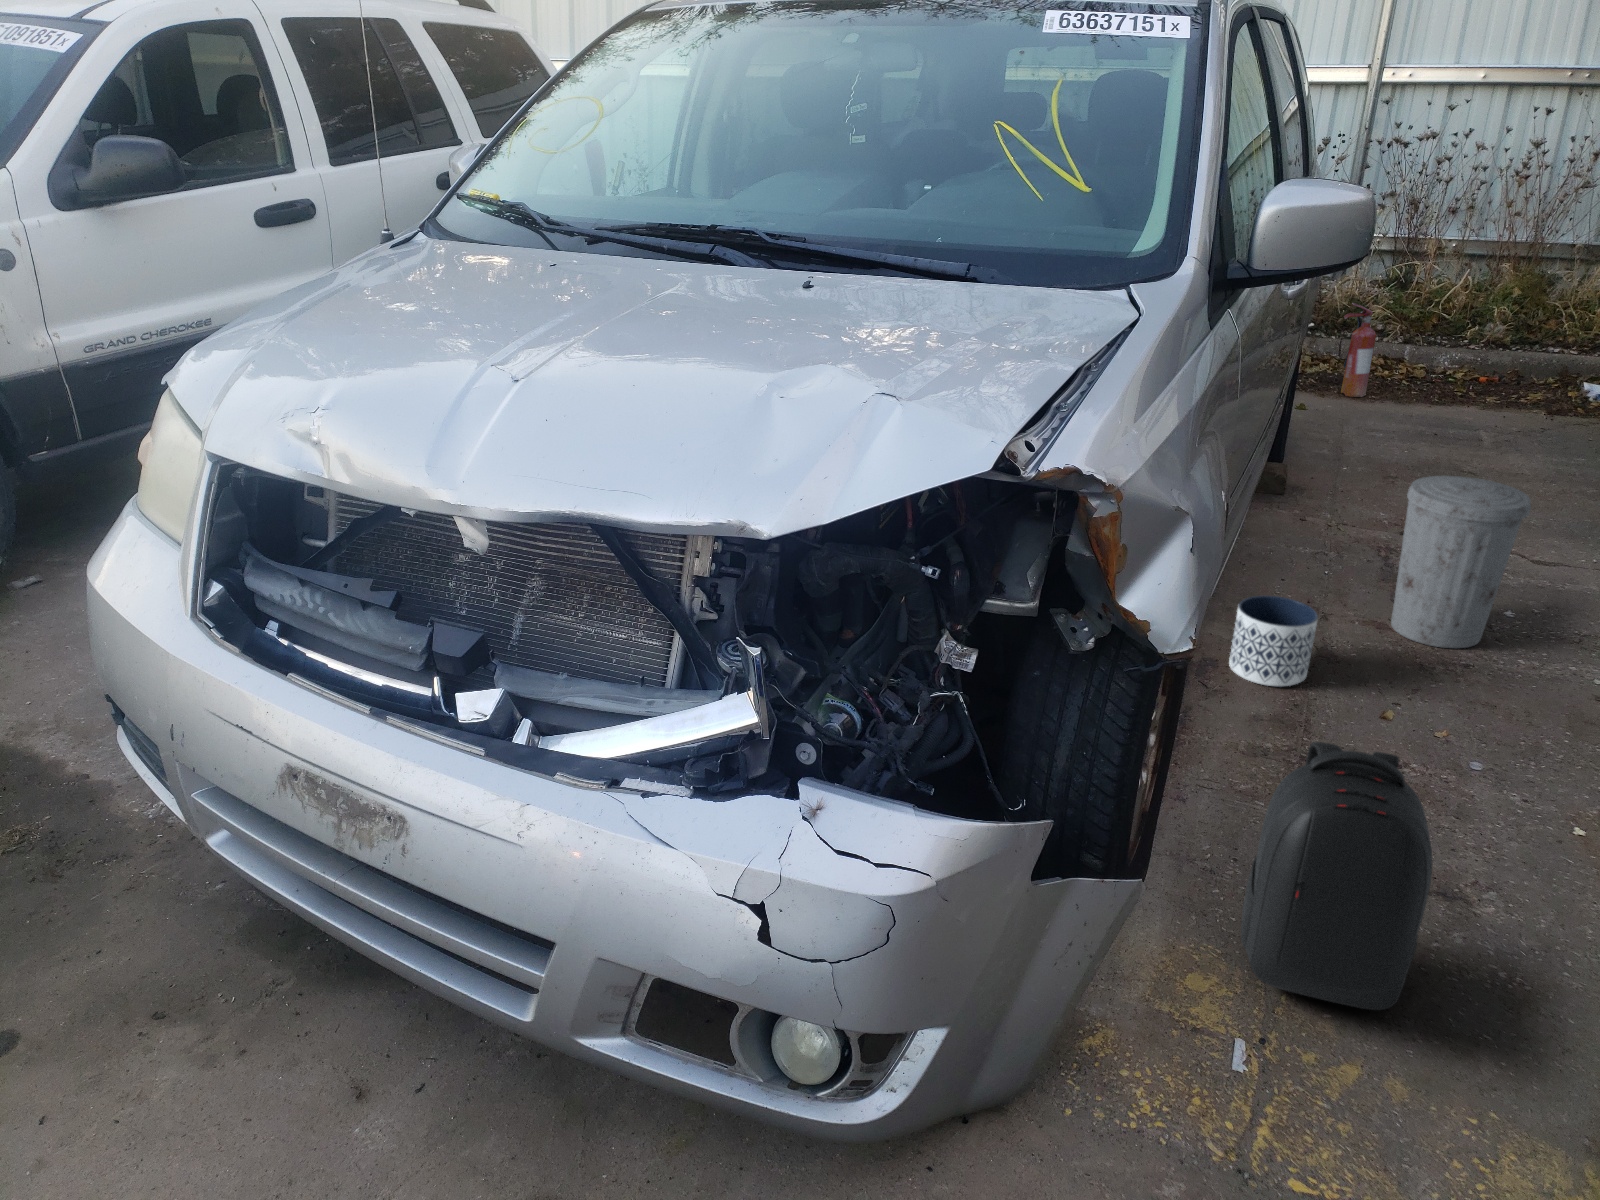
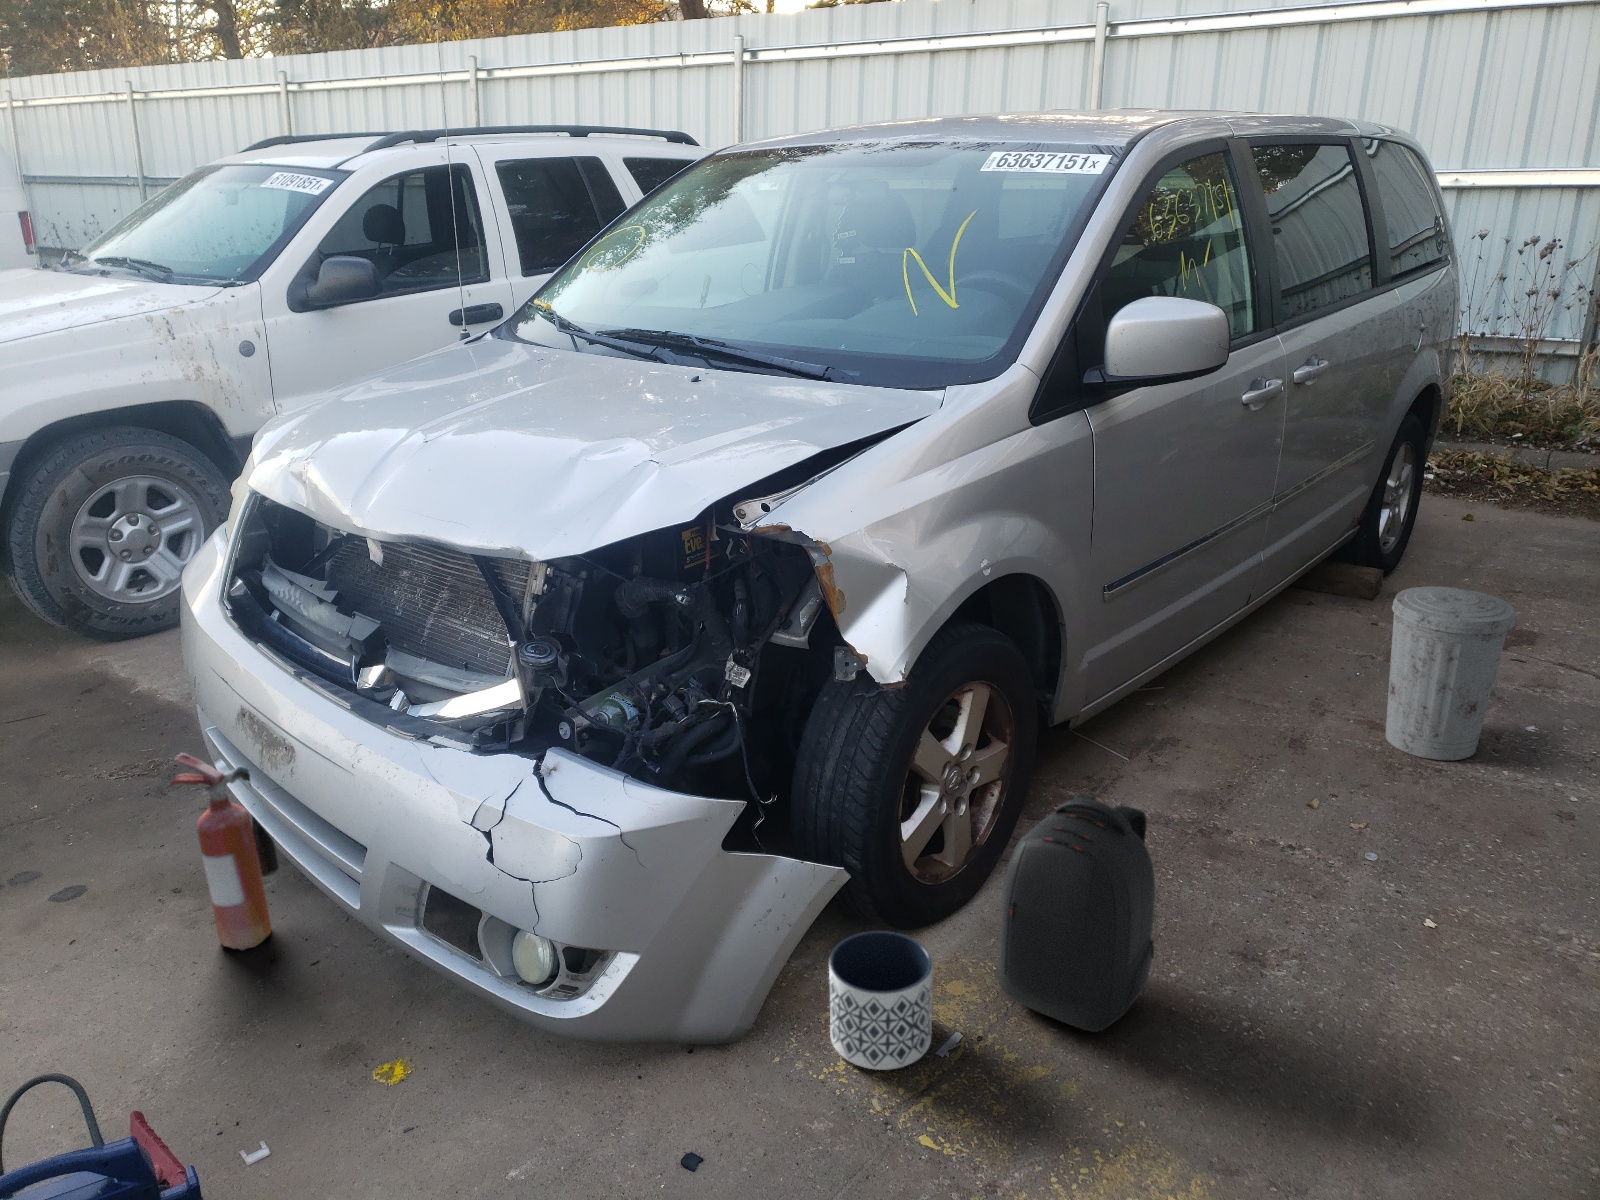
fire extinguisher: present [1341,303,1376,397] -> present [169,753,279,950]
planter: present [1229,596,1318,686] -> present [829,931,933,1070]

